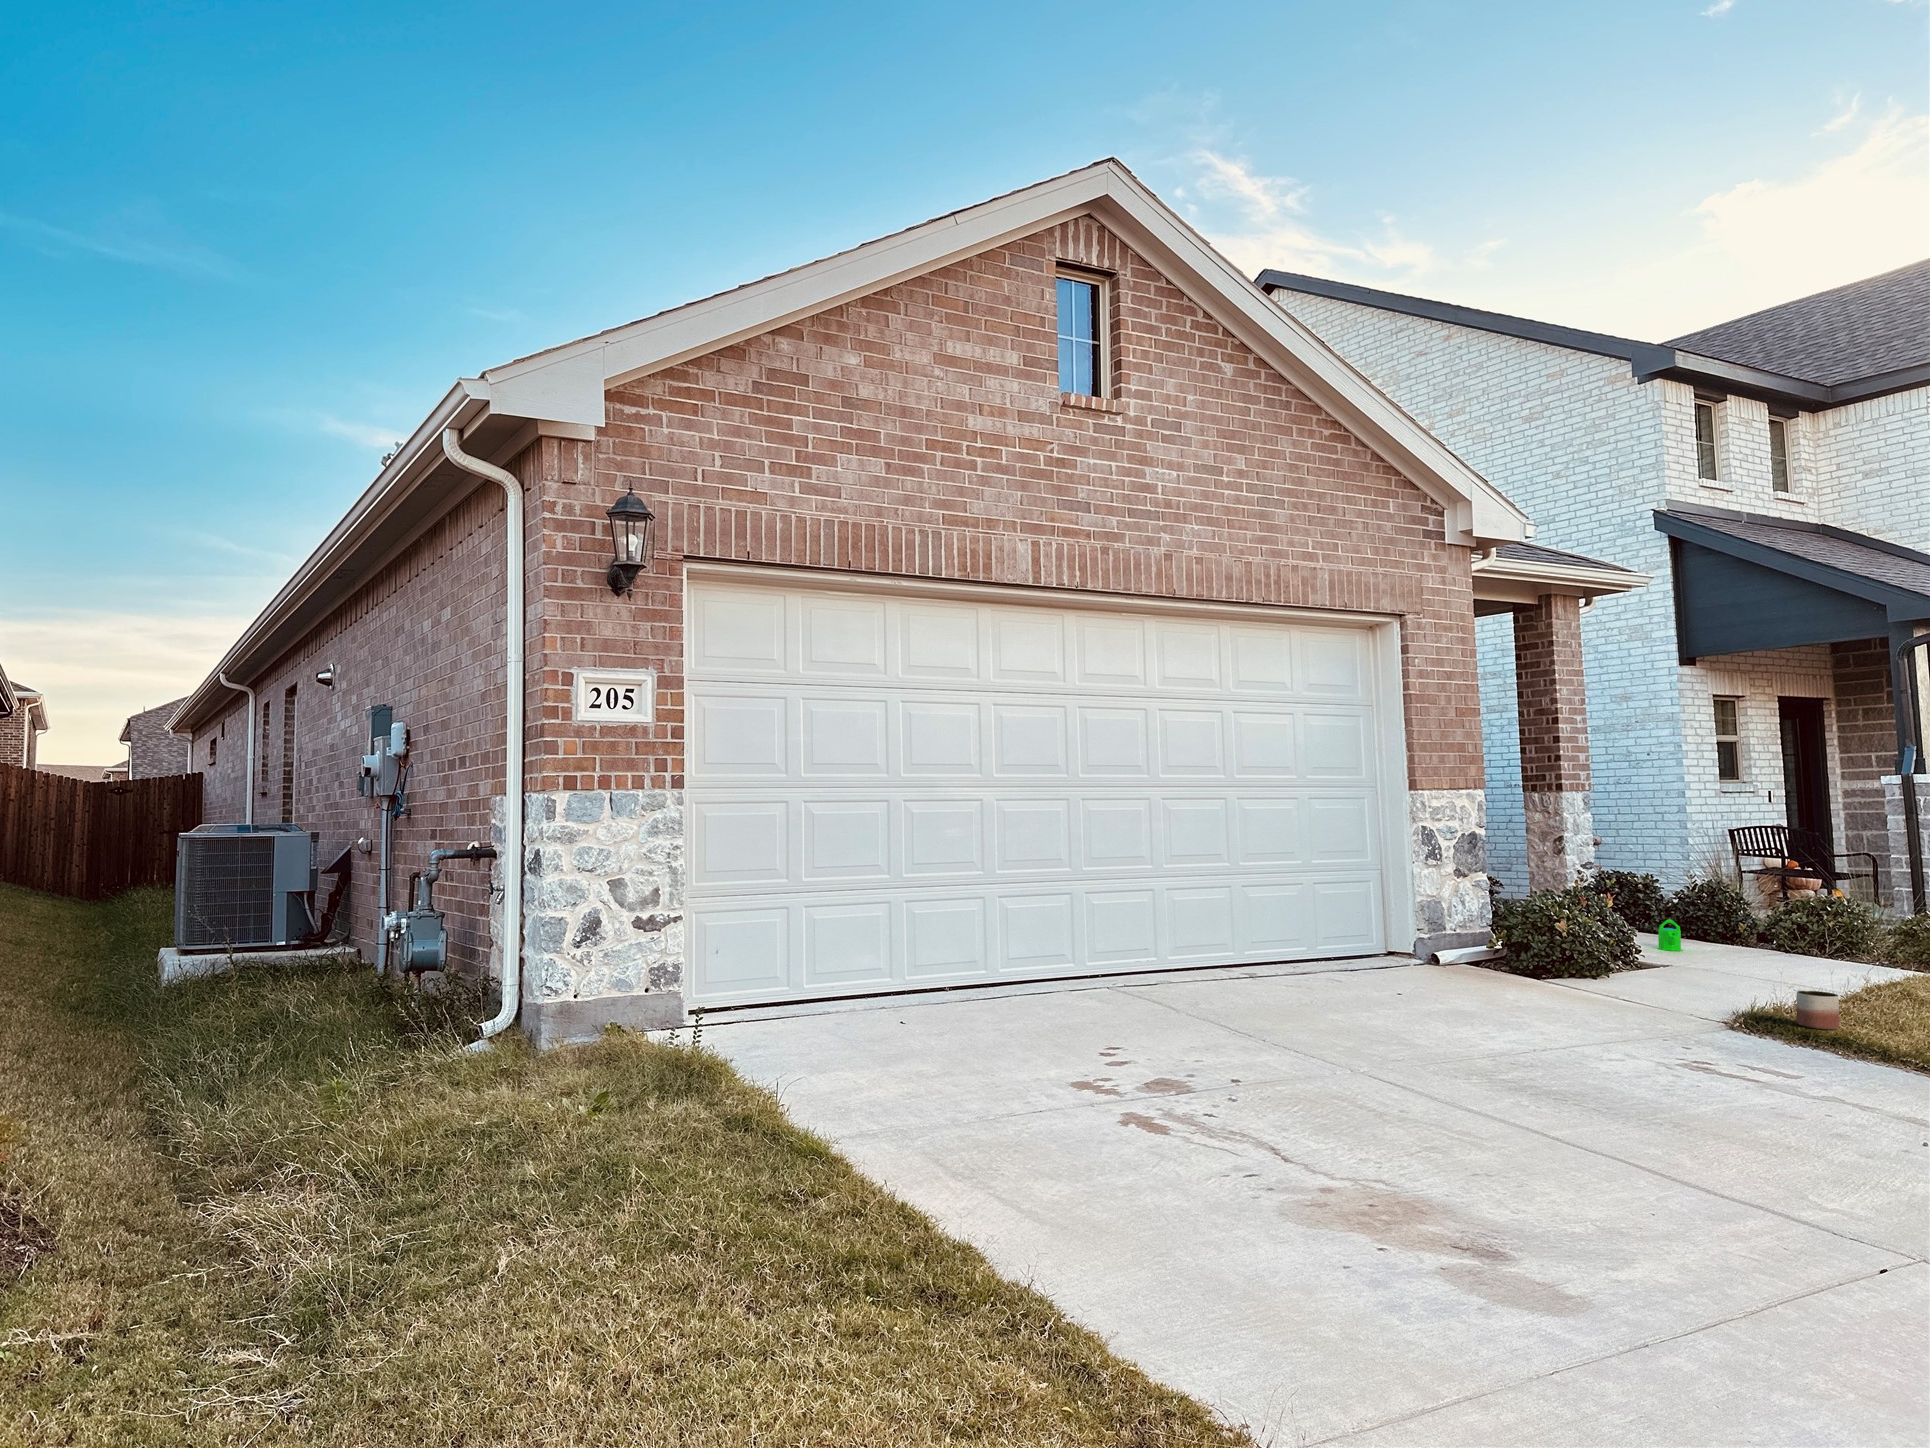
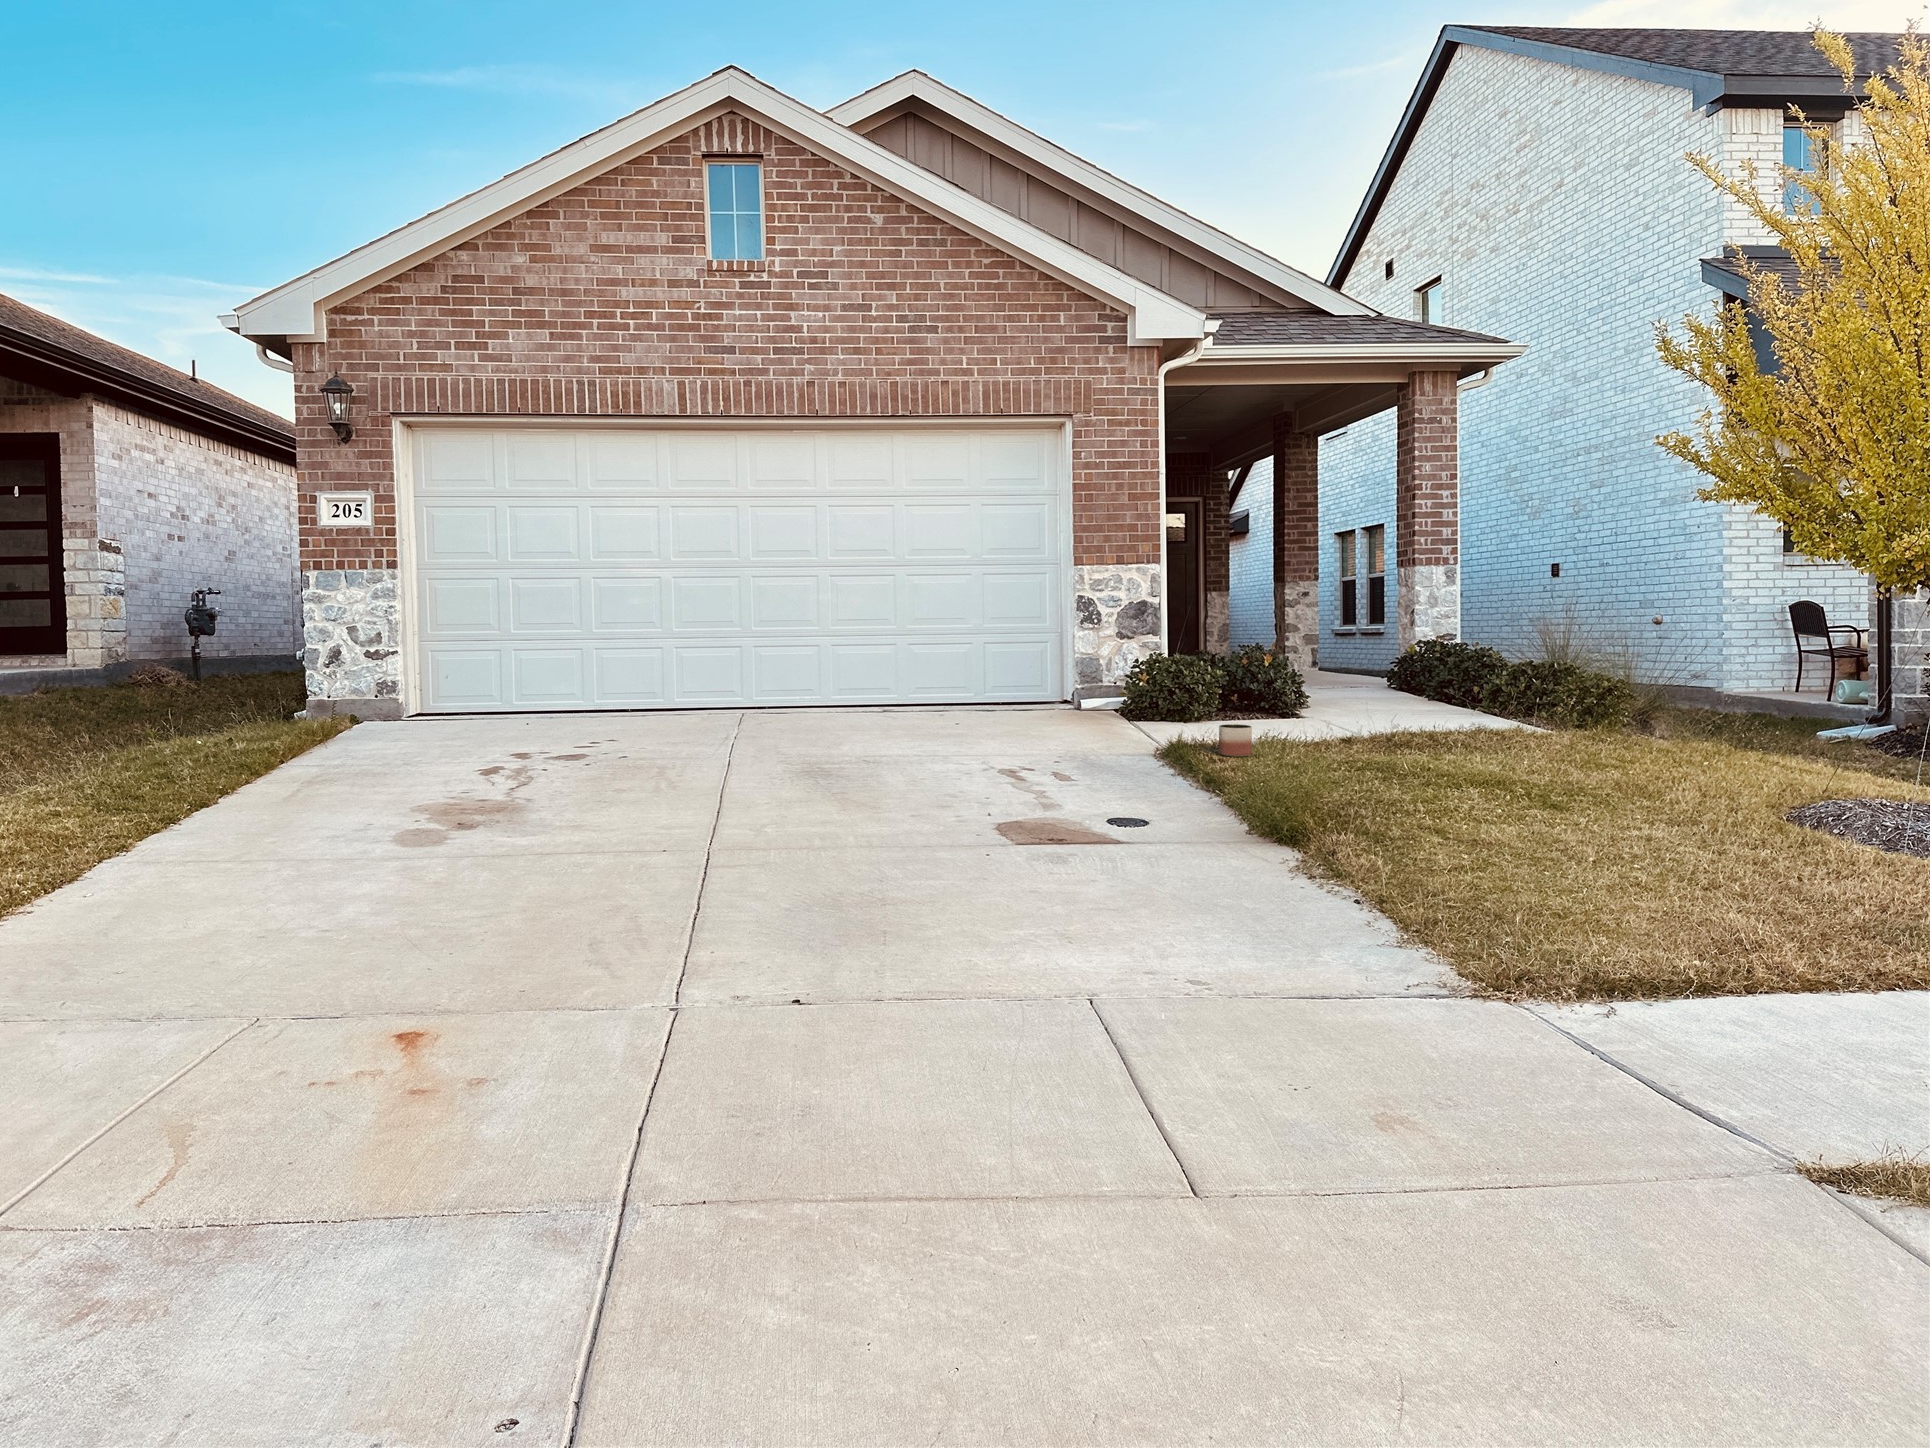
watering can: present [1658,919,1682,951] -> none [1369,680,1391,708]

